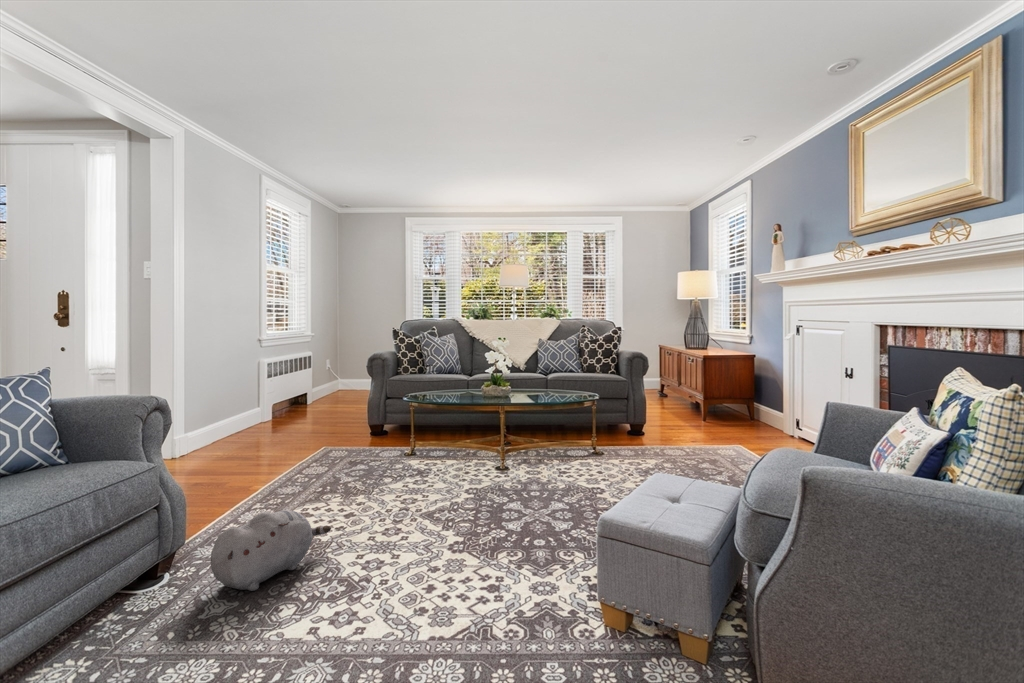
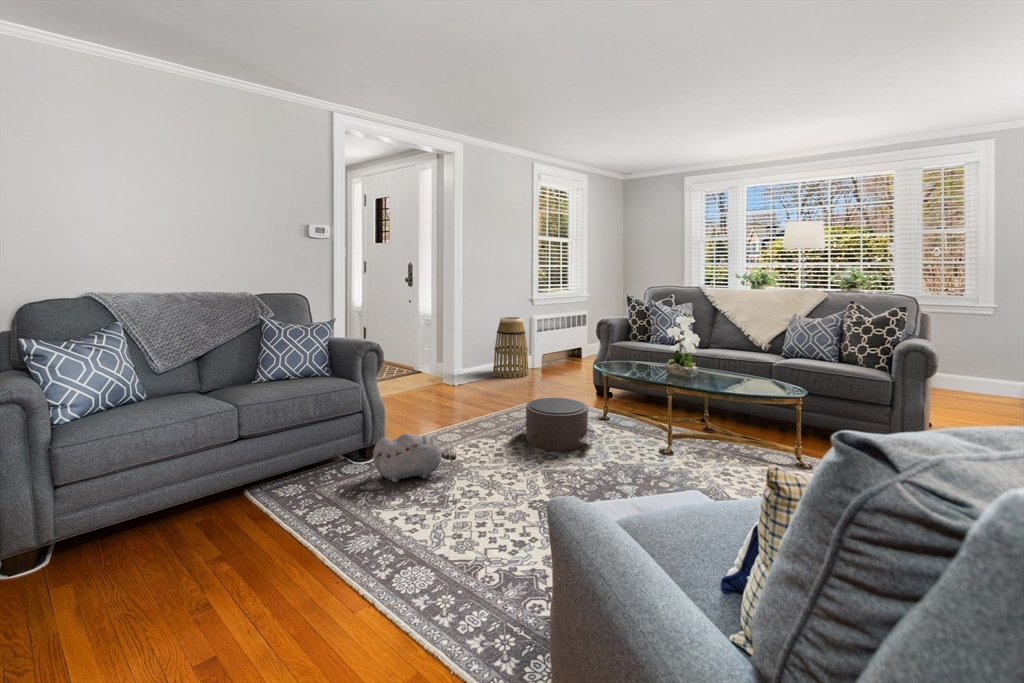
basket: none [231,364,281,440] -> present [493,317,529,378]
pouf: none [353,437,445,496] -> present [514,398,595,451]

